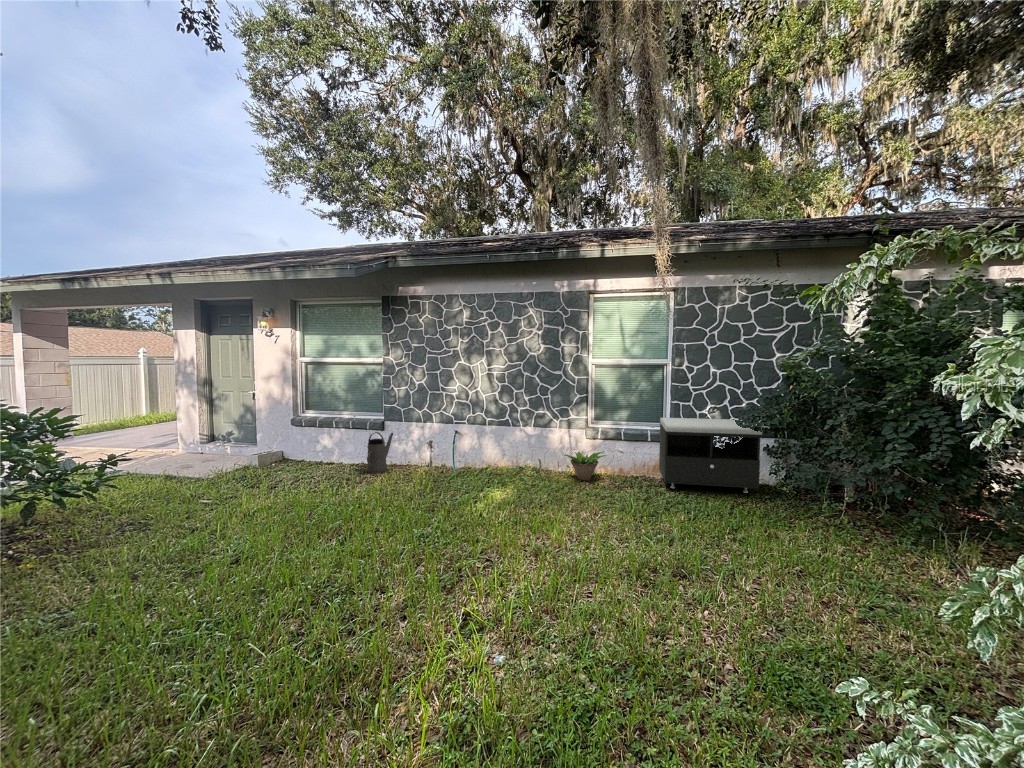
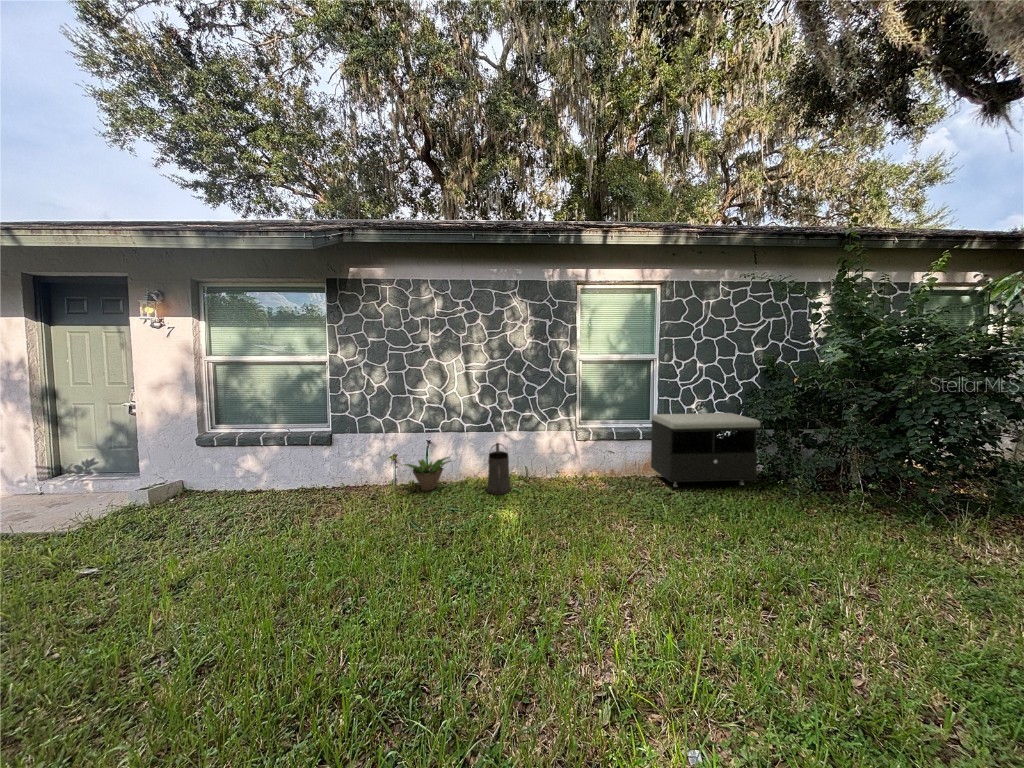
watering can: present [367,432,393,473] -> present [487,443,511,494]
decorative plant: present [564,451,606,480] -> present [405,457,451,490]

